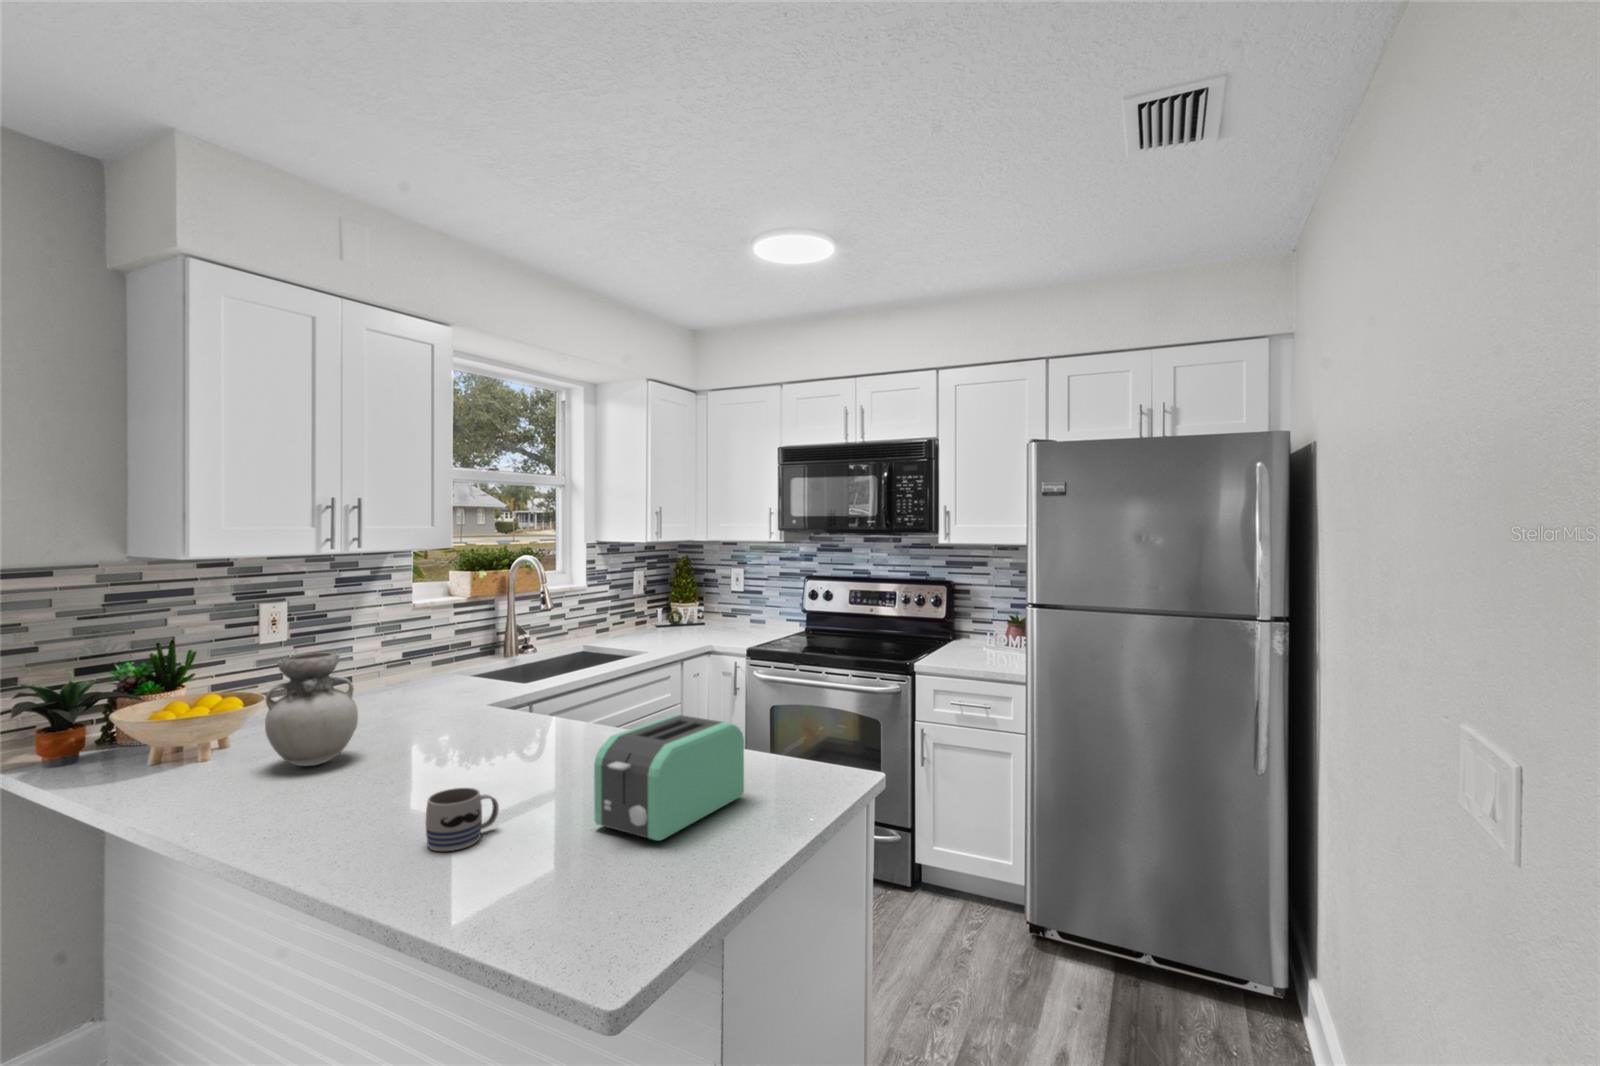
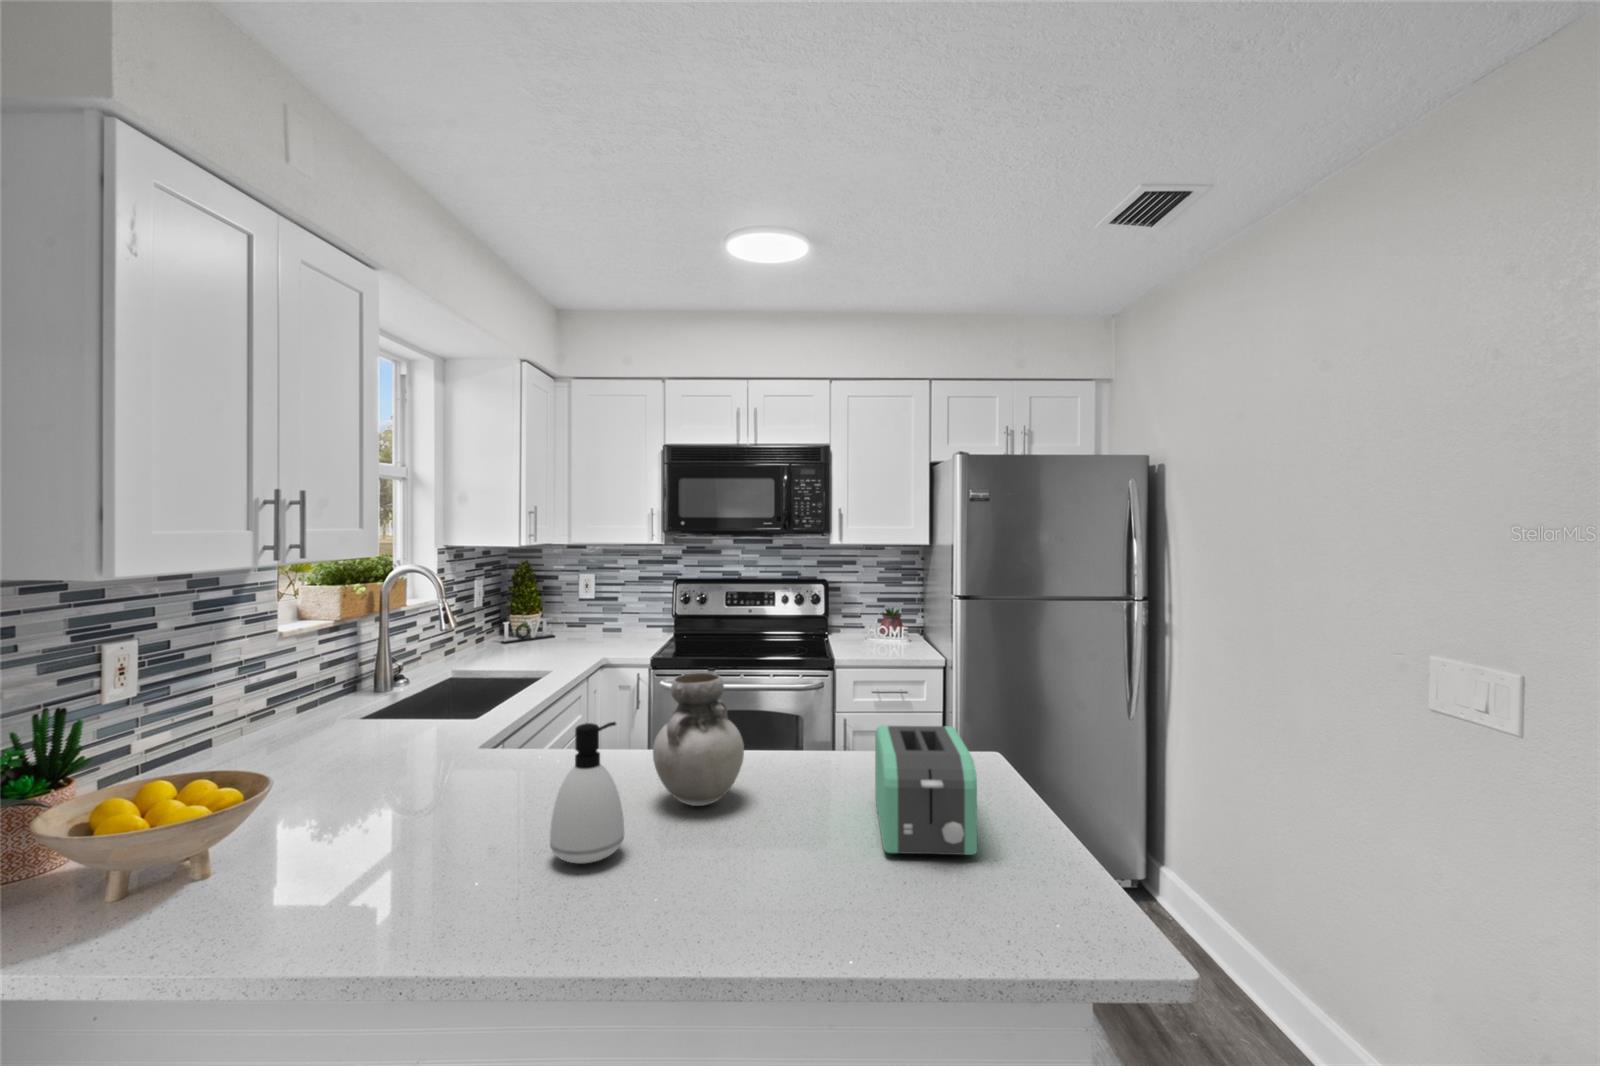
vase: present [265,653,358,766] -> present [653,673,744,806]
soap dispenser: none [383,681,448,788] -> present [550,722,624,863]
mug: present [426,788,499,851] -> none [742,839,803,921]

